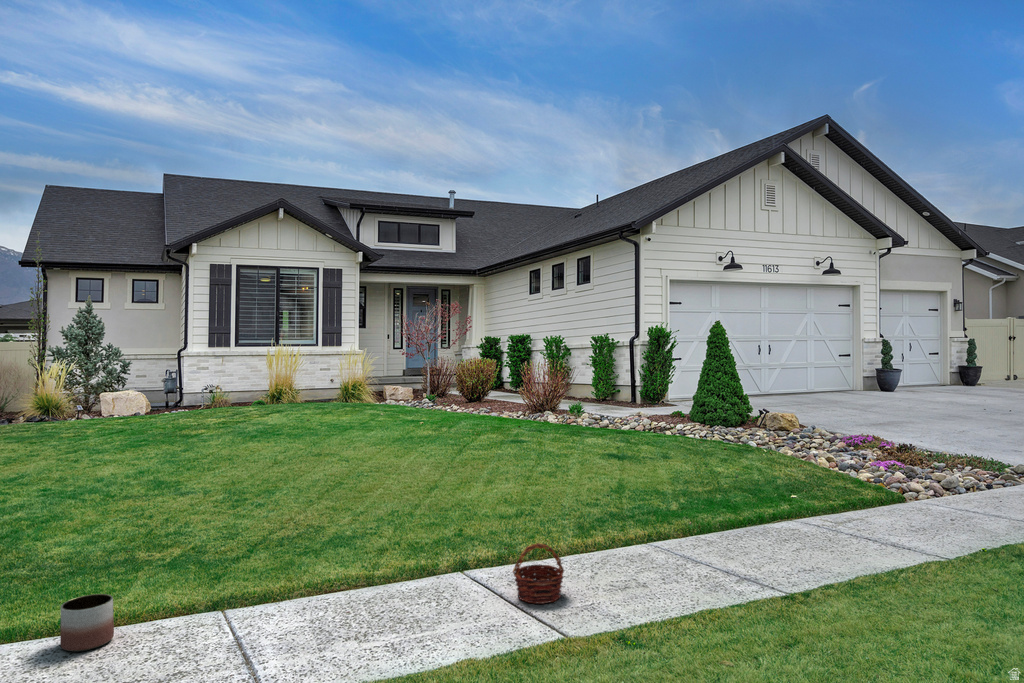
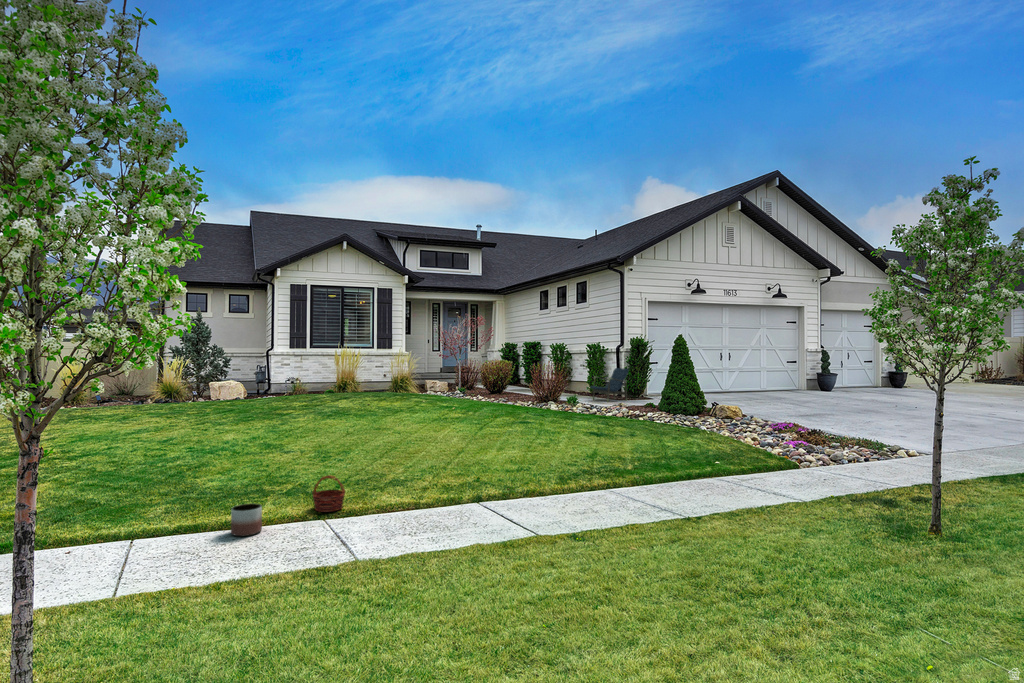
lounge chair: none [599,367,649,411] -> present [591,368,629,401]
basket: present [513,543,564,604] -> present [312,475,345,512]

